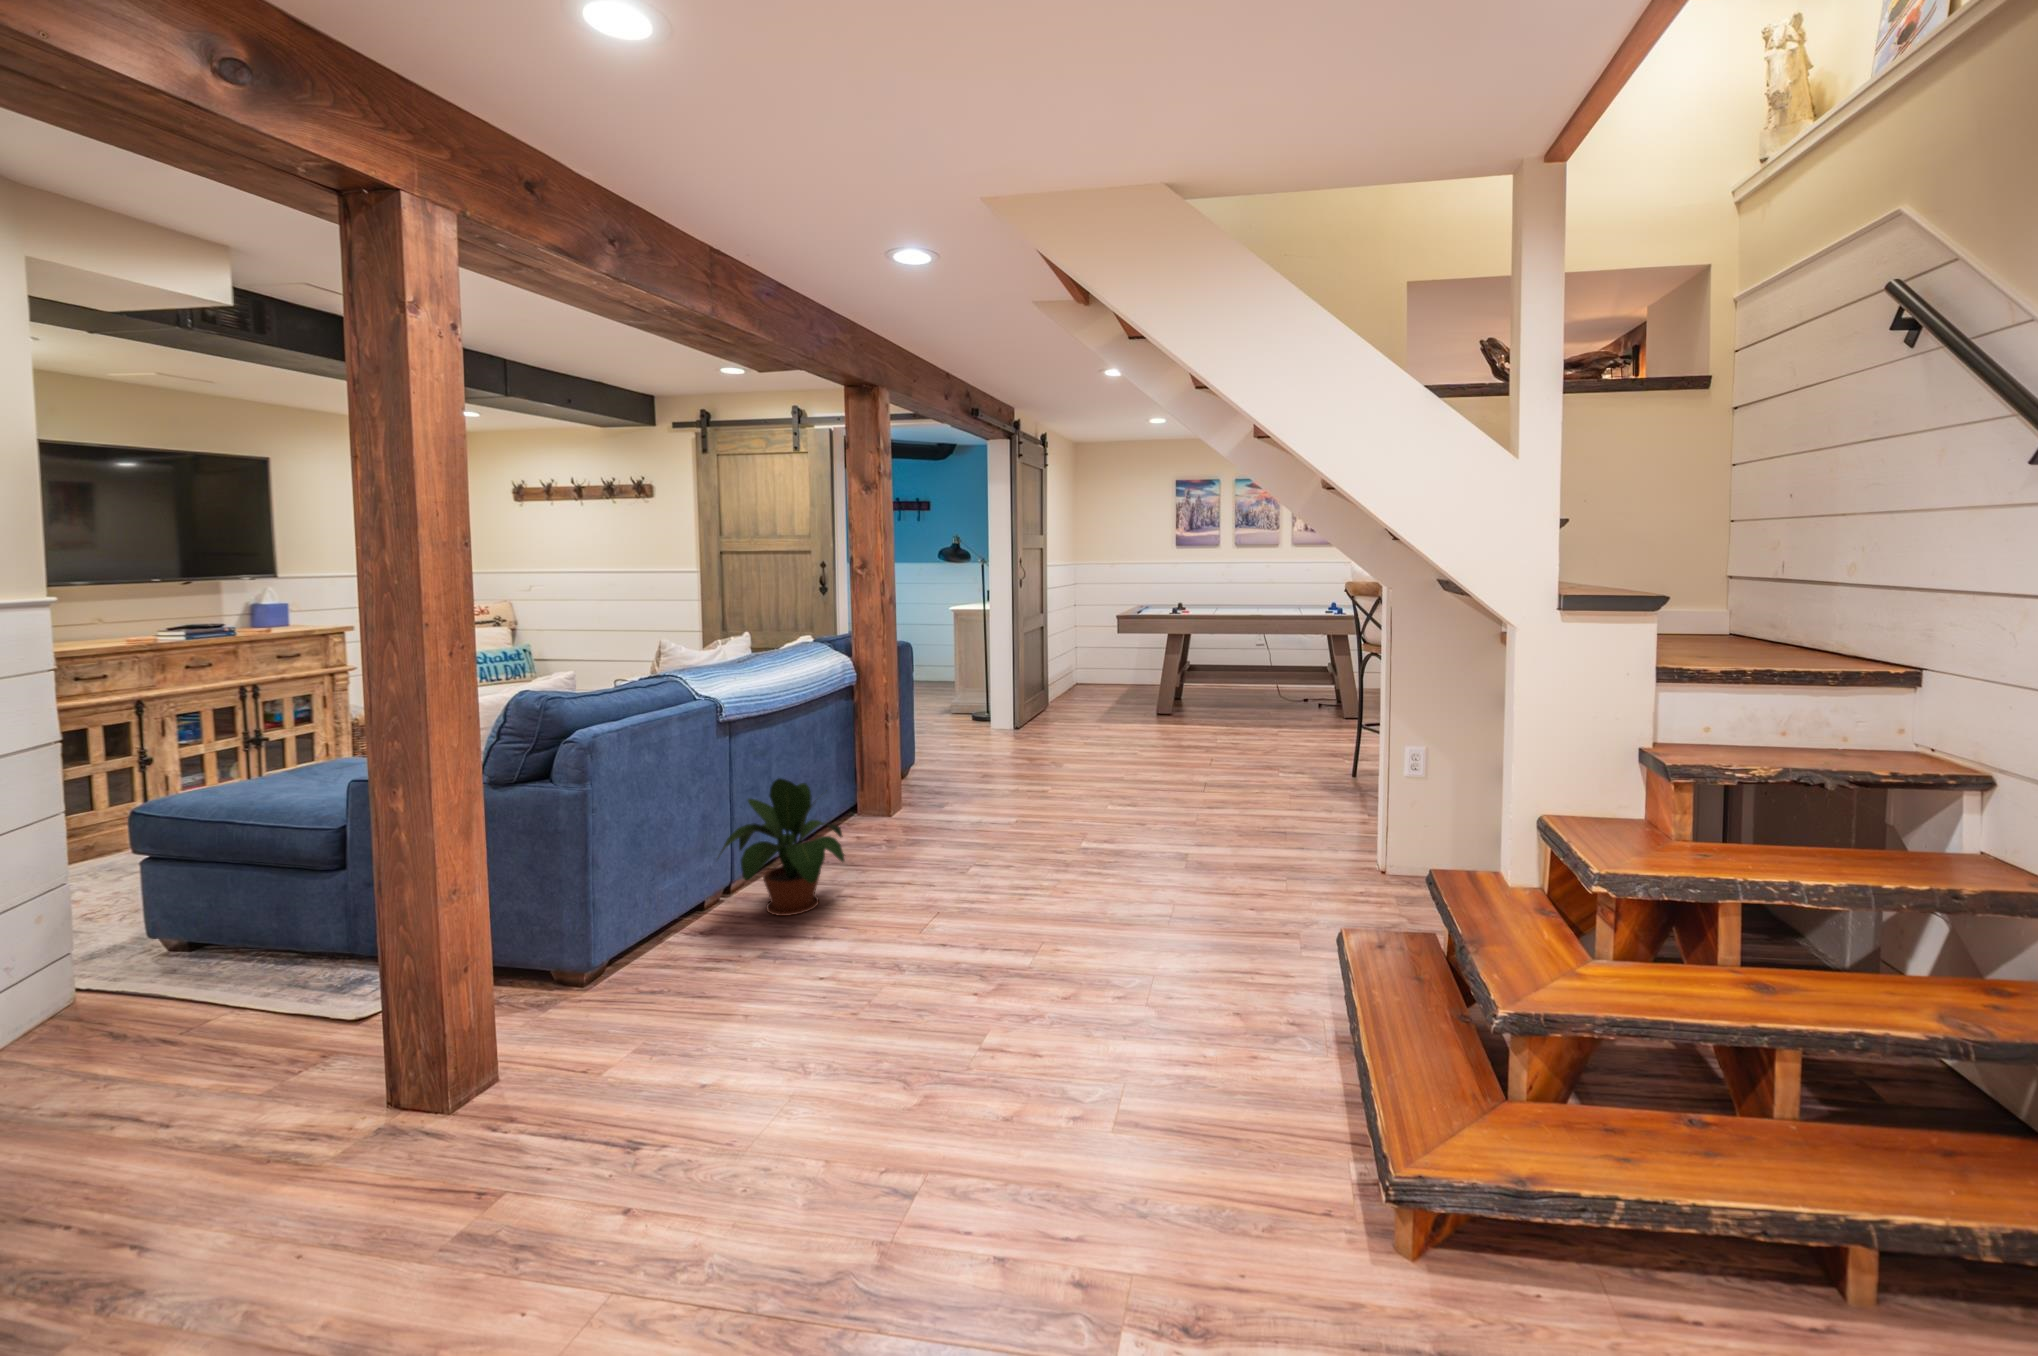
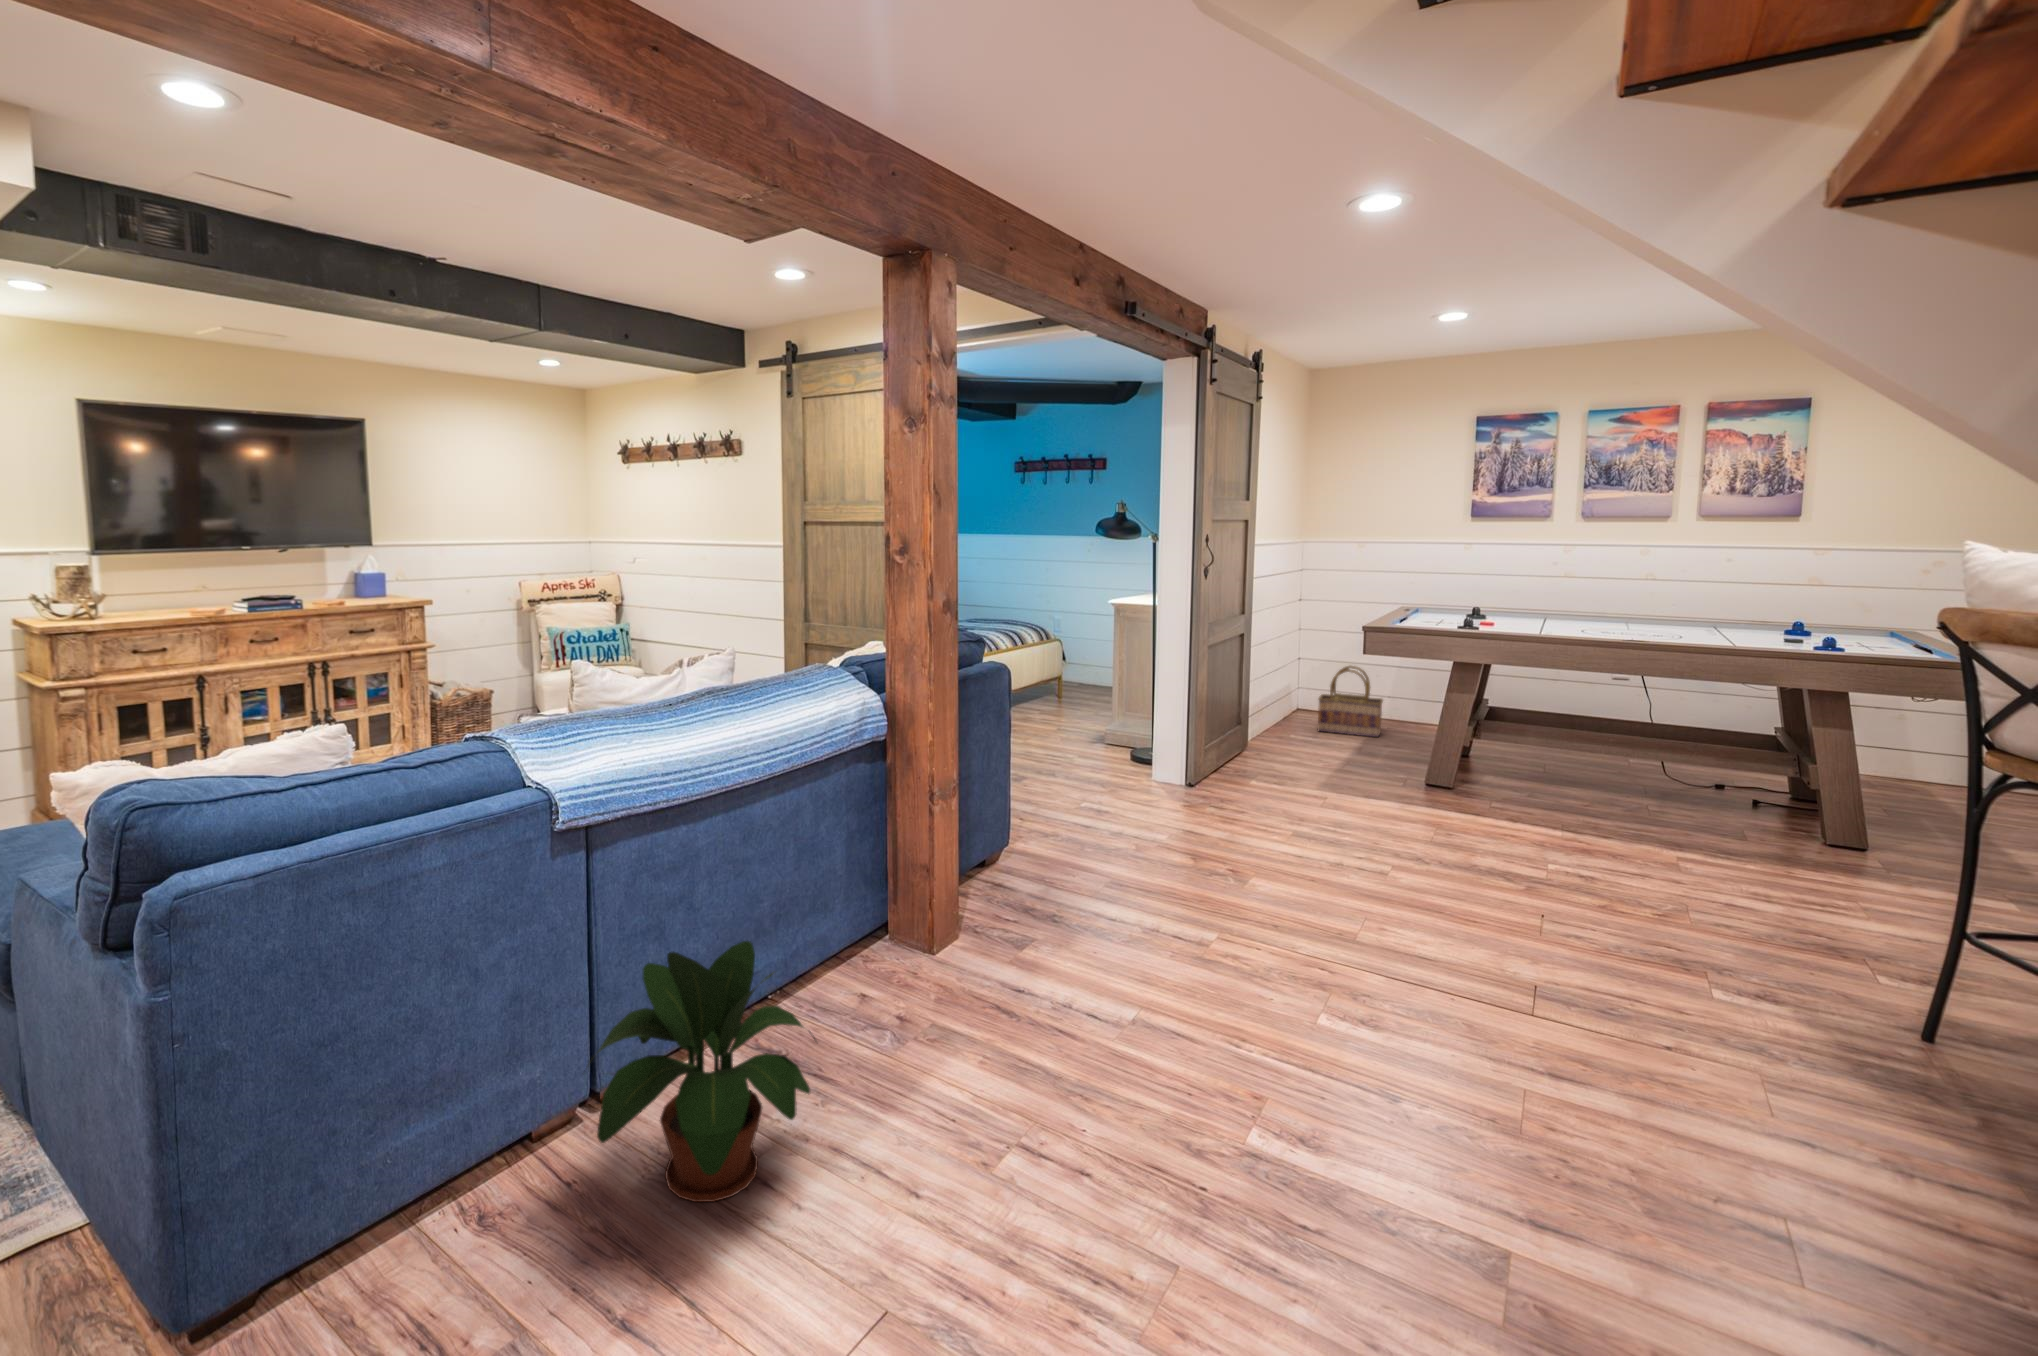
basket: none [1094,644,1133,689] -> present [1318,666,1383,737]

